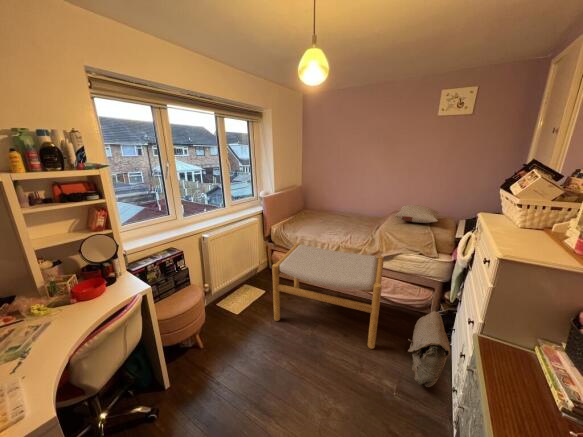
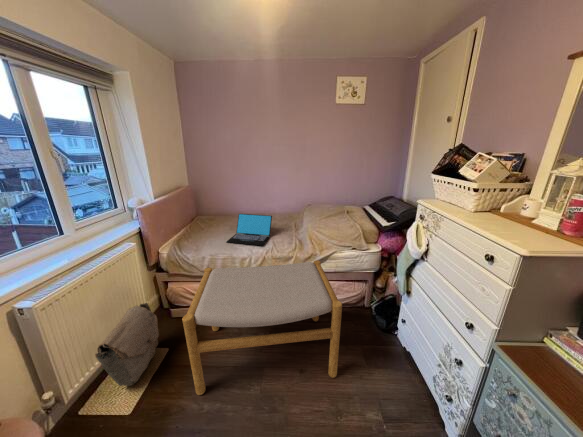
pillow: present [395,205,439,223] -> none [314,197,356,214]
laptop: none [315,211,355,237] -> present [226,214,272,246]
bag: present [408,311,450,387] -> present [95,303,159,386]

